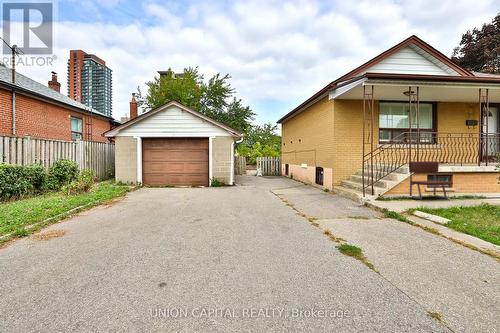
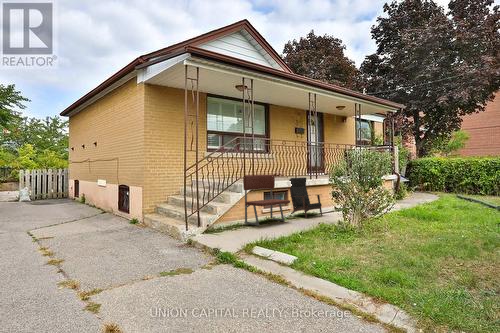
lounge chair: none [452,164,492,198] -> present [289,178,322,218]

